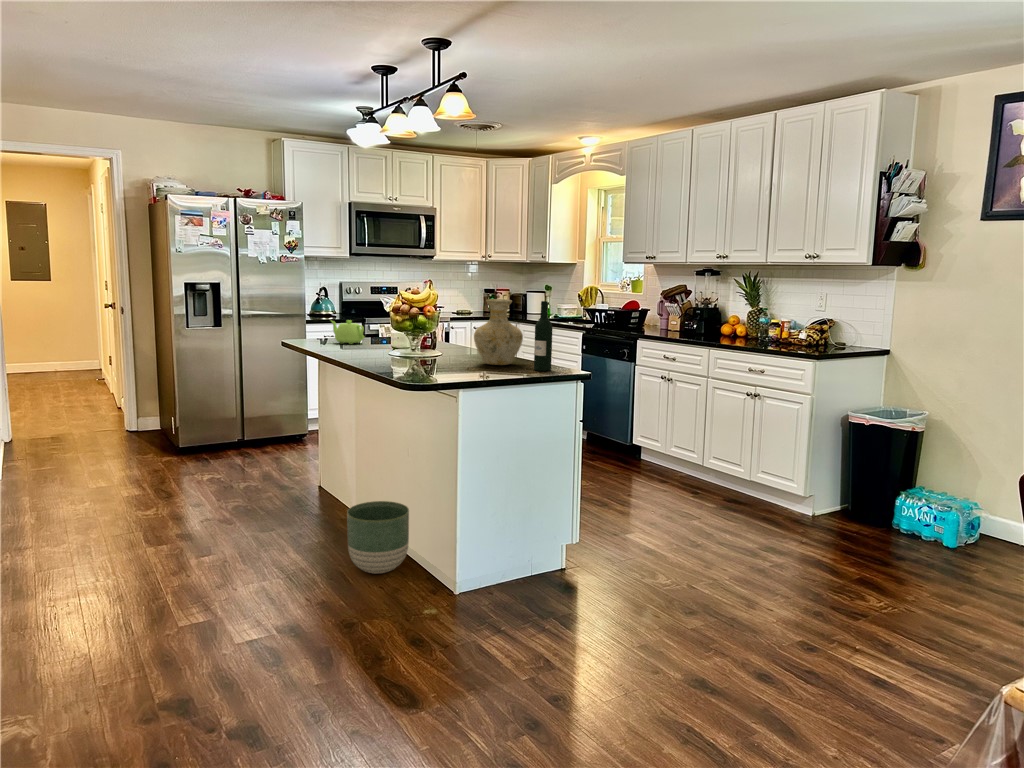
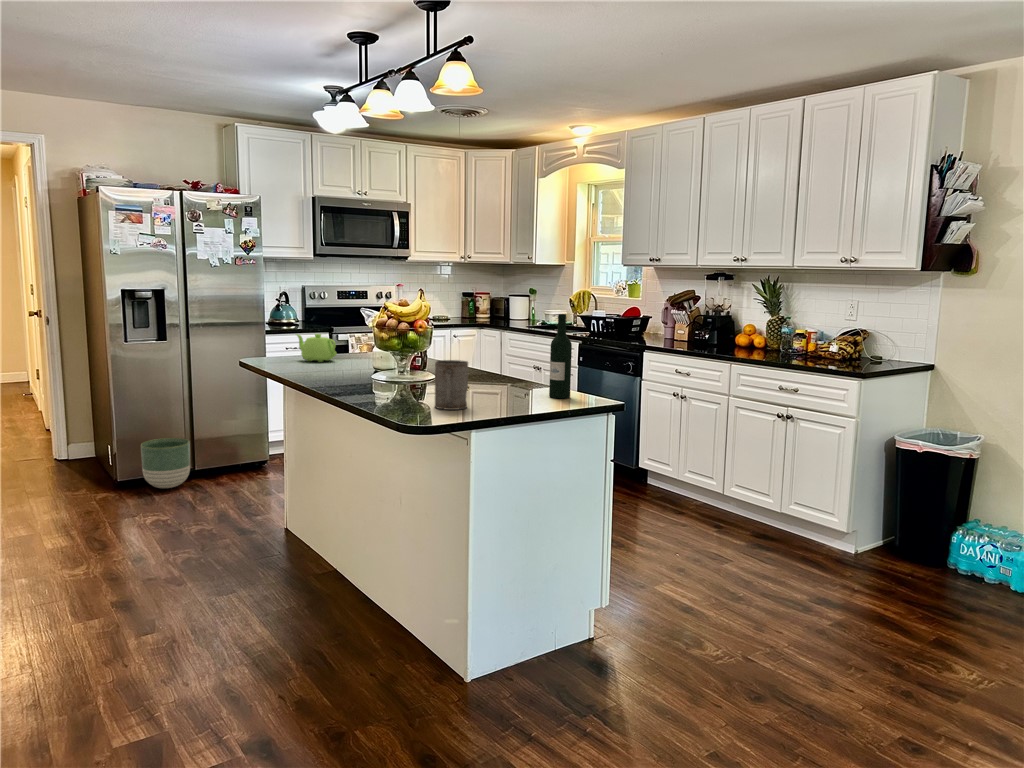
vase: present [474,299,523,365] -> none [474,311,533,391]
mug: none [437,338,464,377] -> present [435,360,468,410]
planter: present [347,501,409,573] -> present [141,438,190,488]

